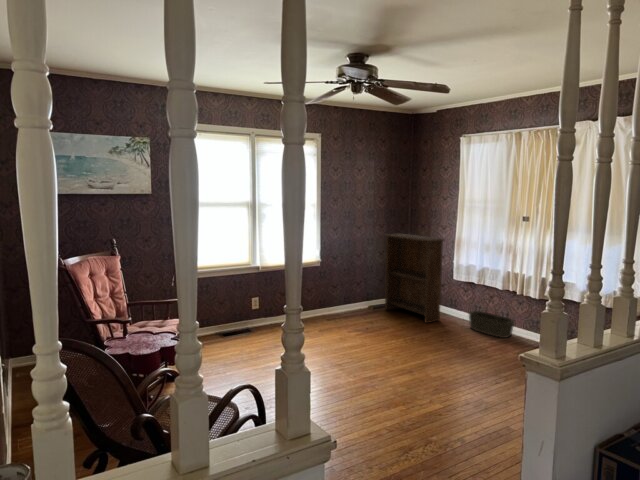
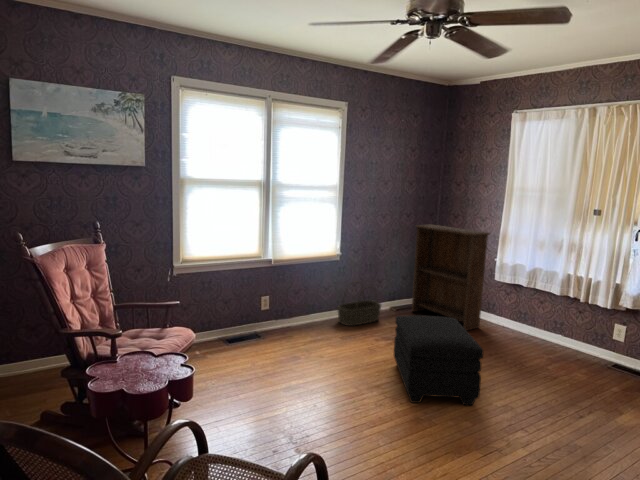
basket: present [469,297,514,338] -> present [337,281,381,326]
ottoman: none [356,308,417,377] -> present [394,315,484,405]

